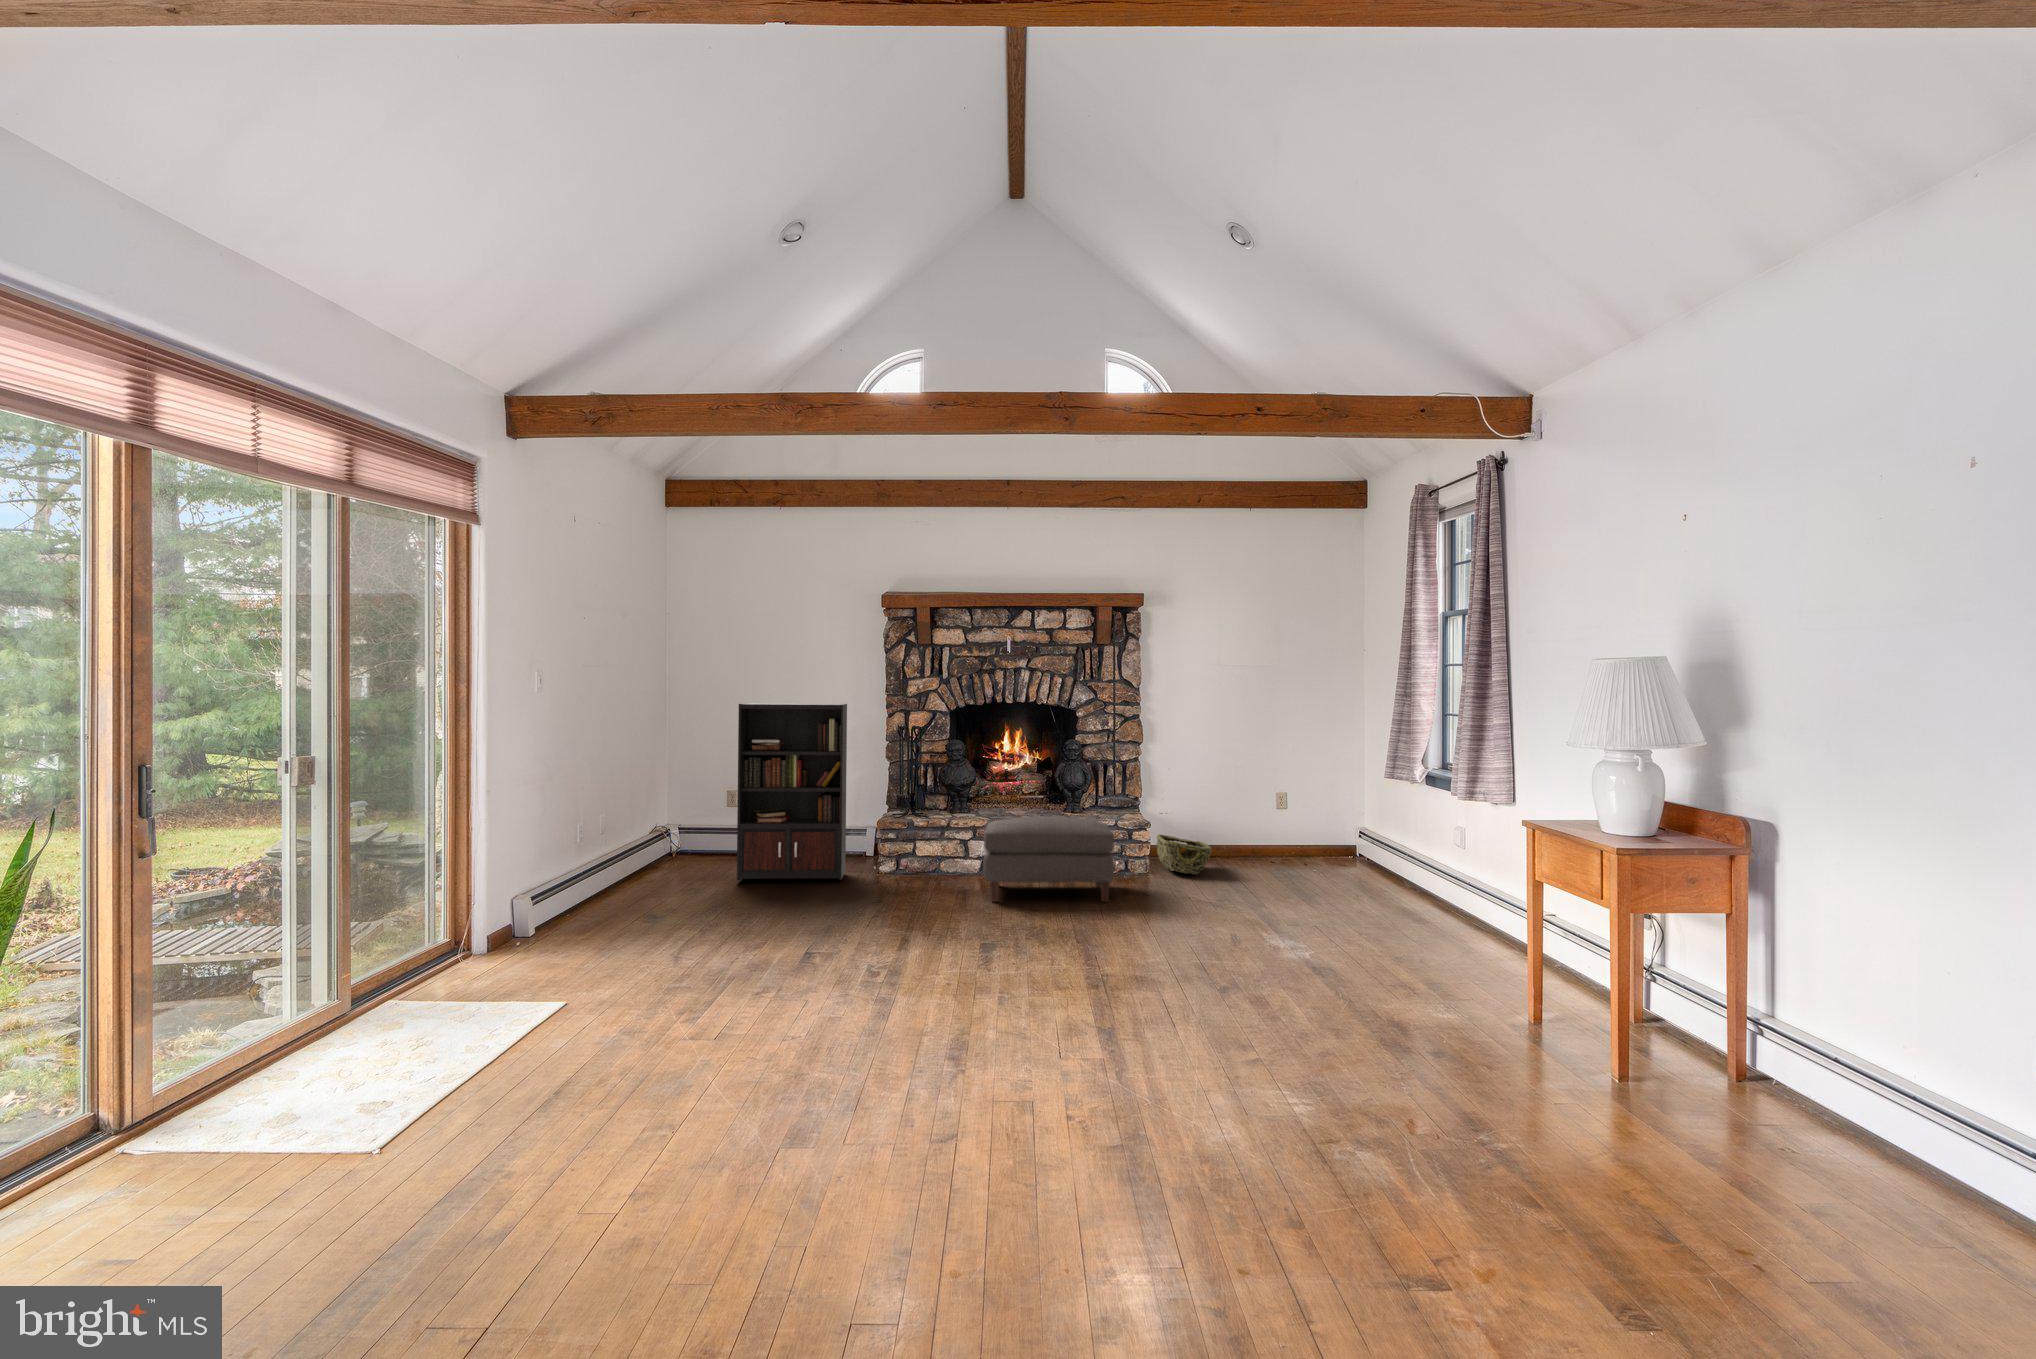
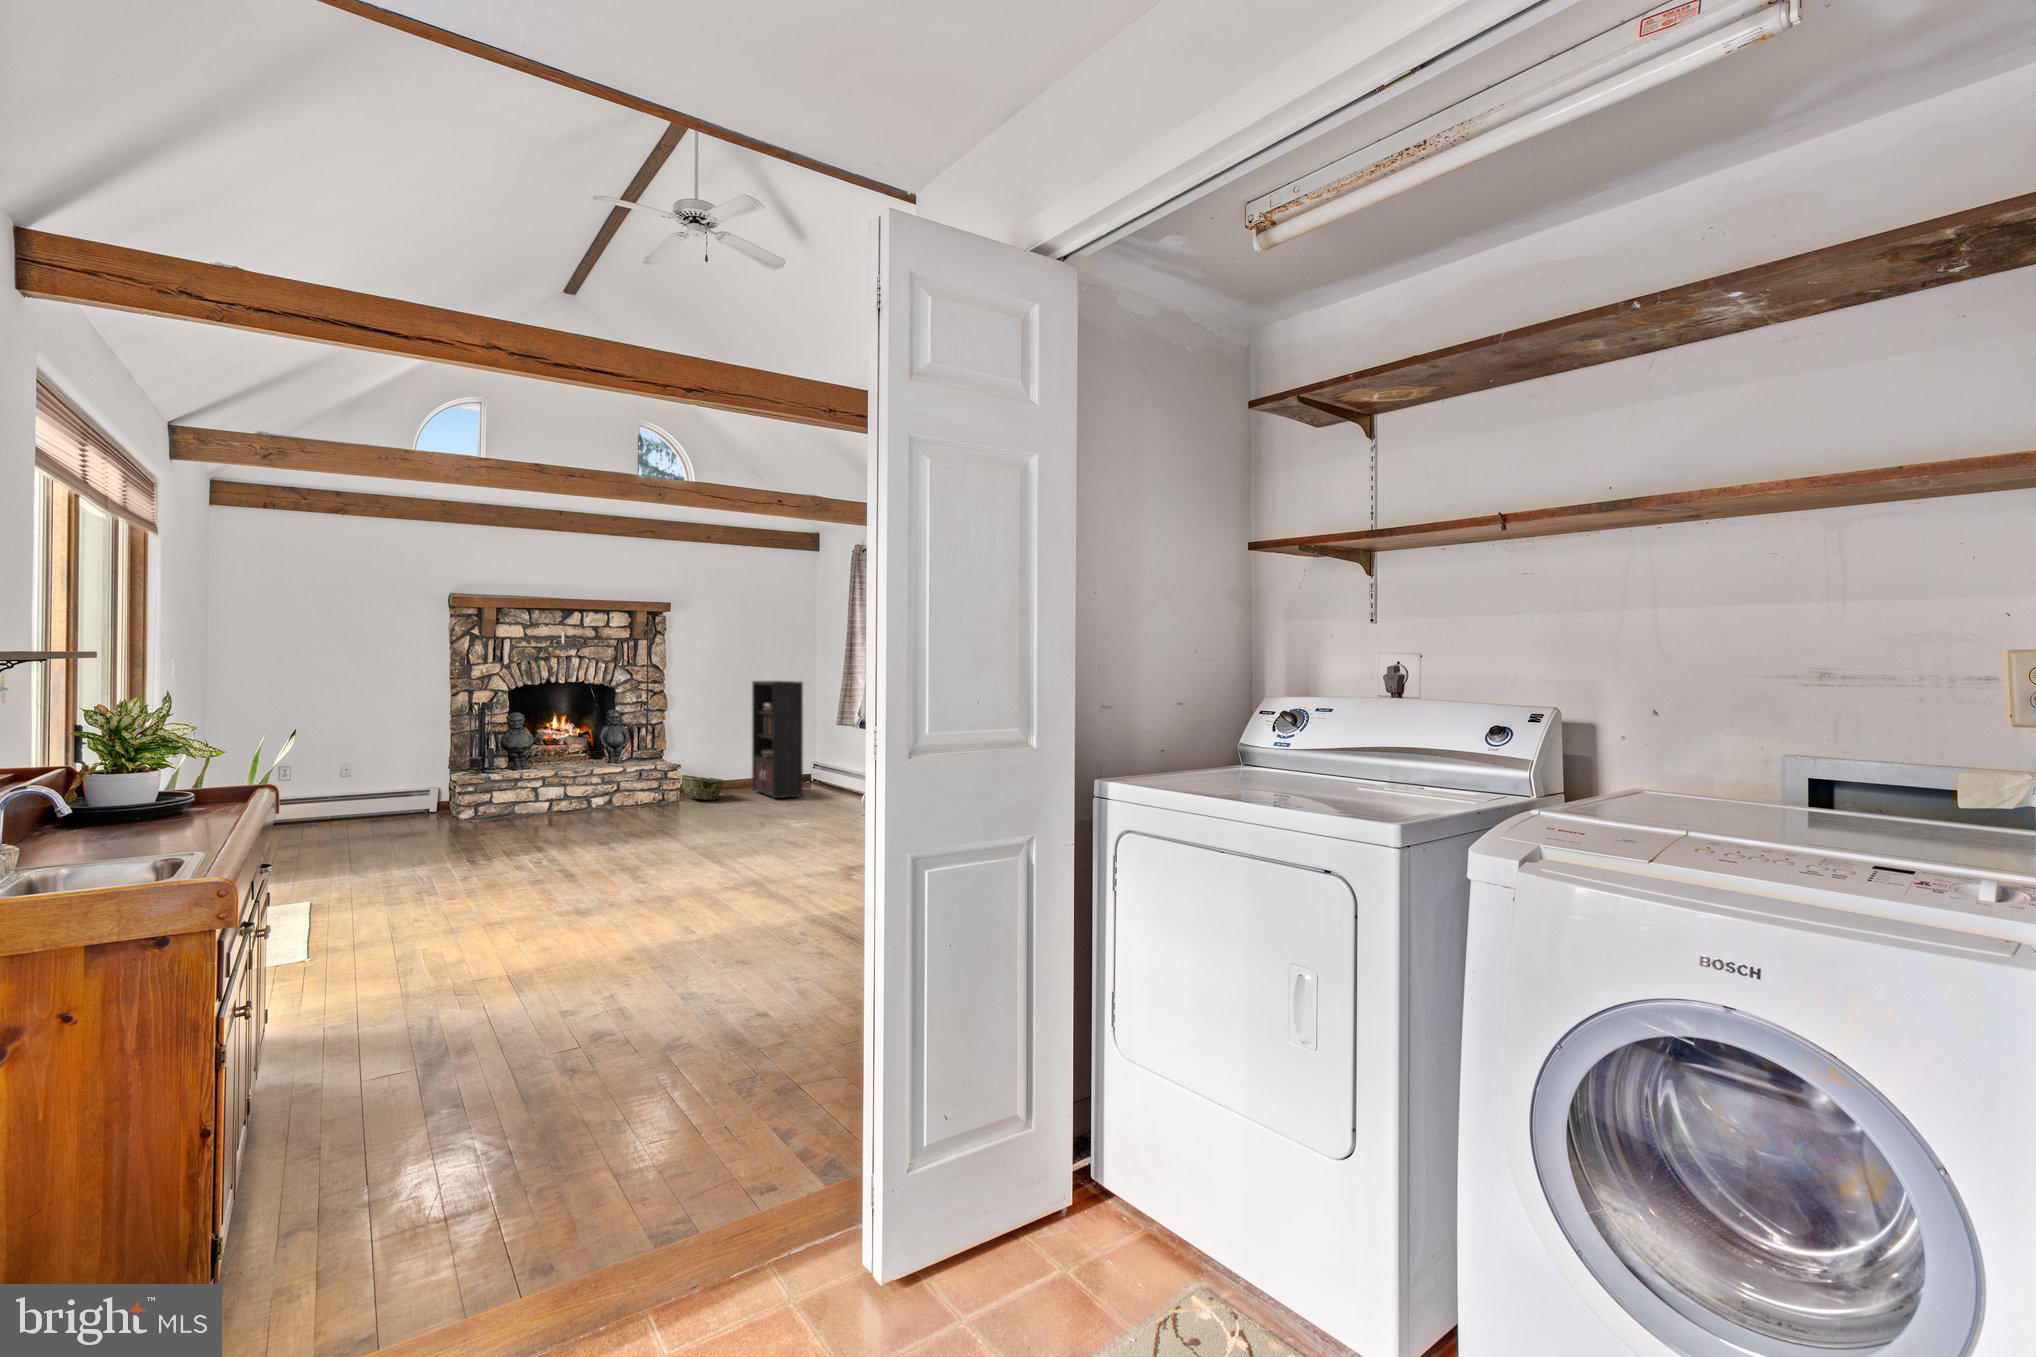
bookcase: present [737,703,876,881] -> present [752,681,803,798]
ottoman: present [983,816,1115,902] -> none [559,764,666,827]

